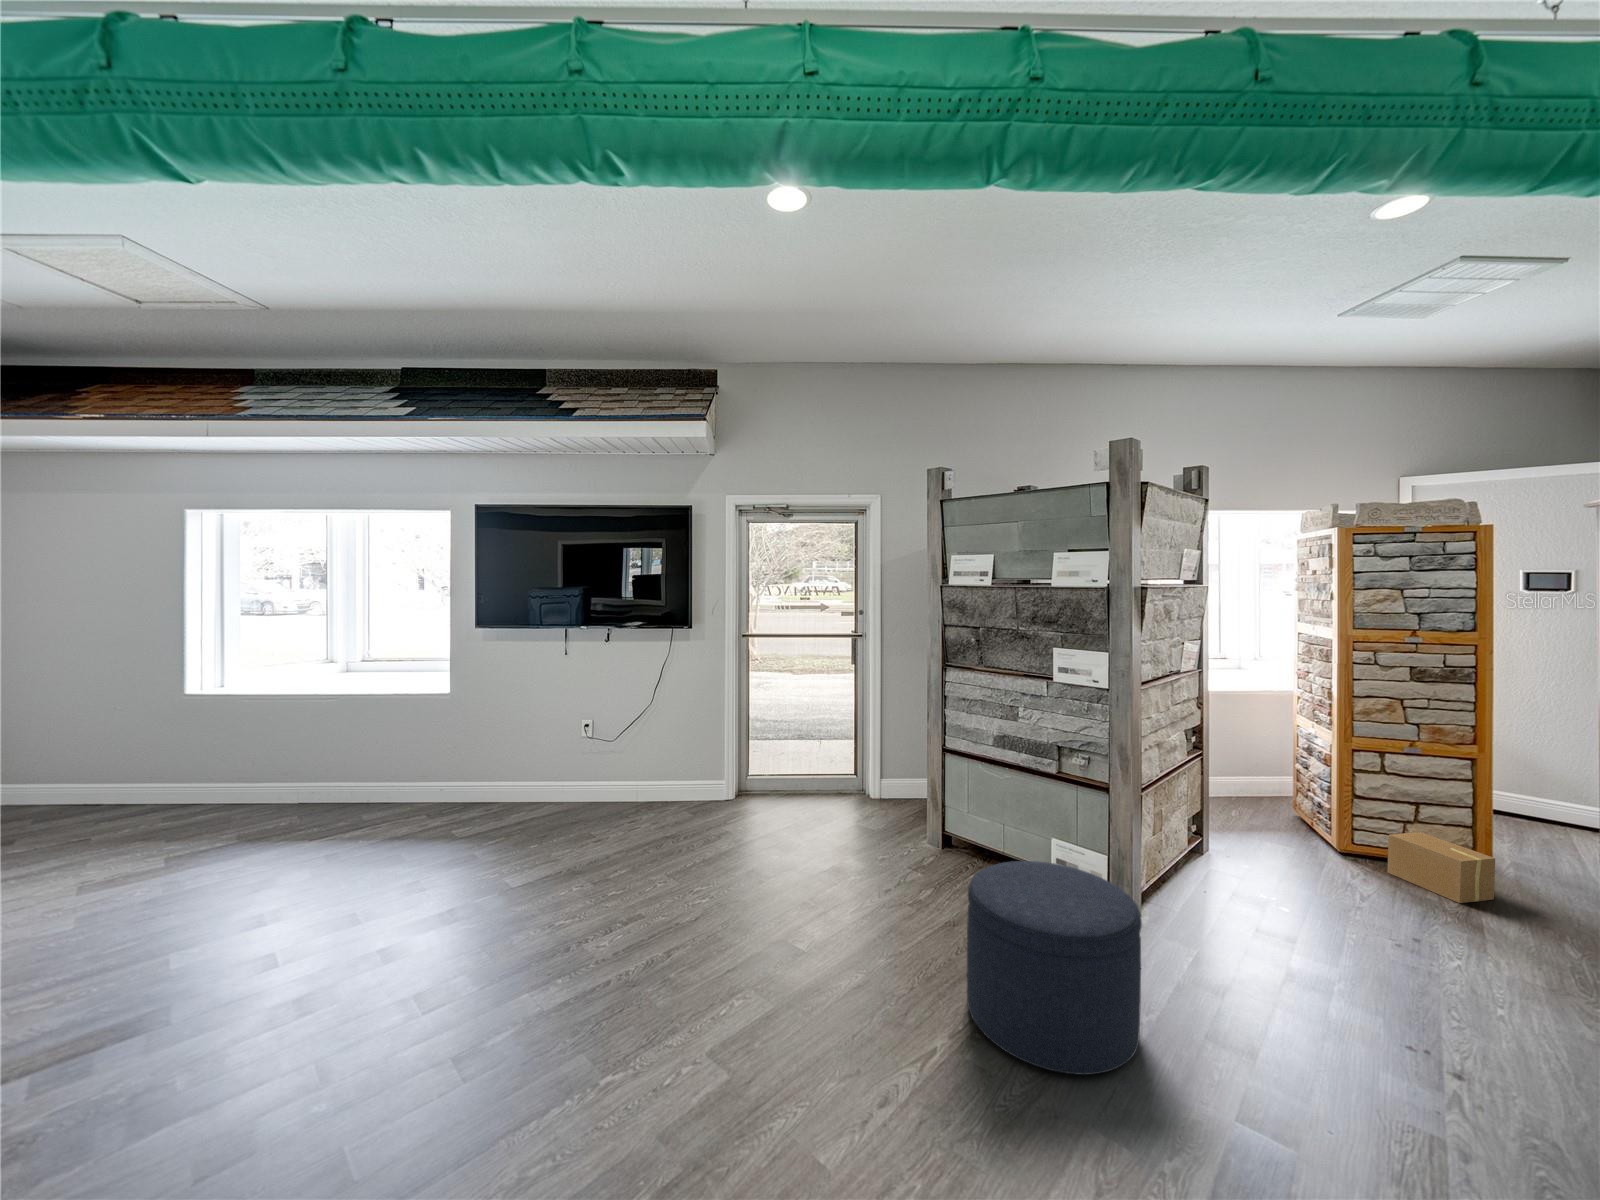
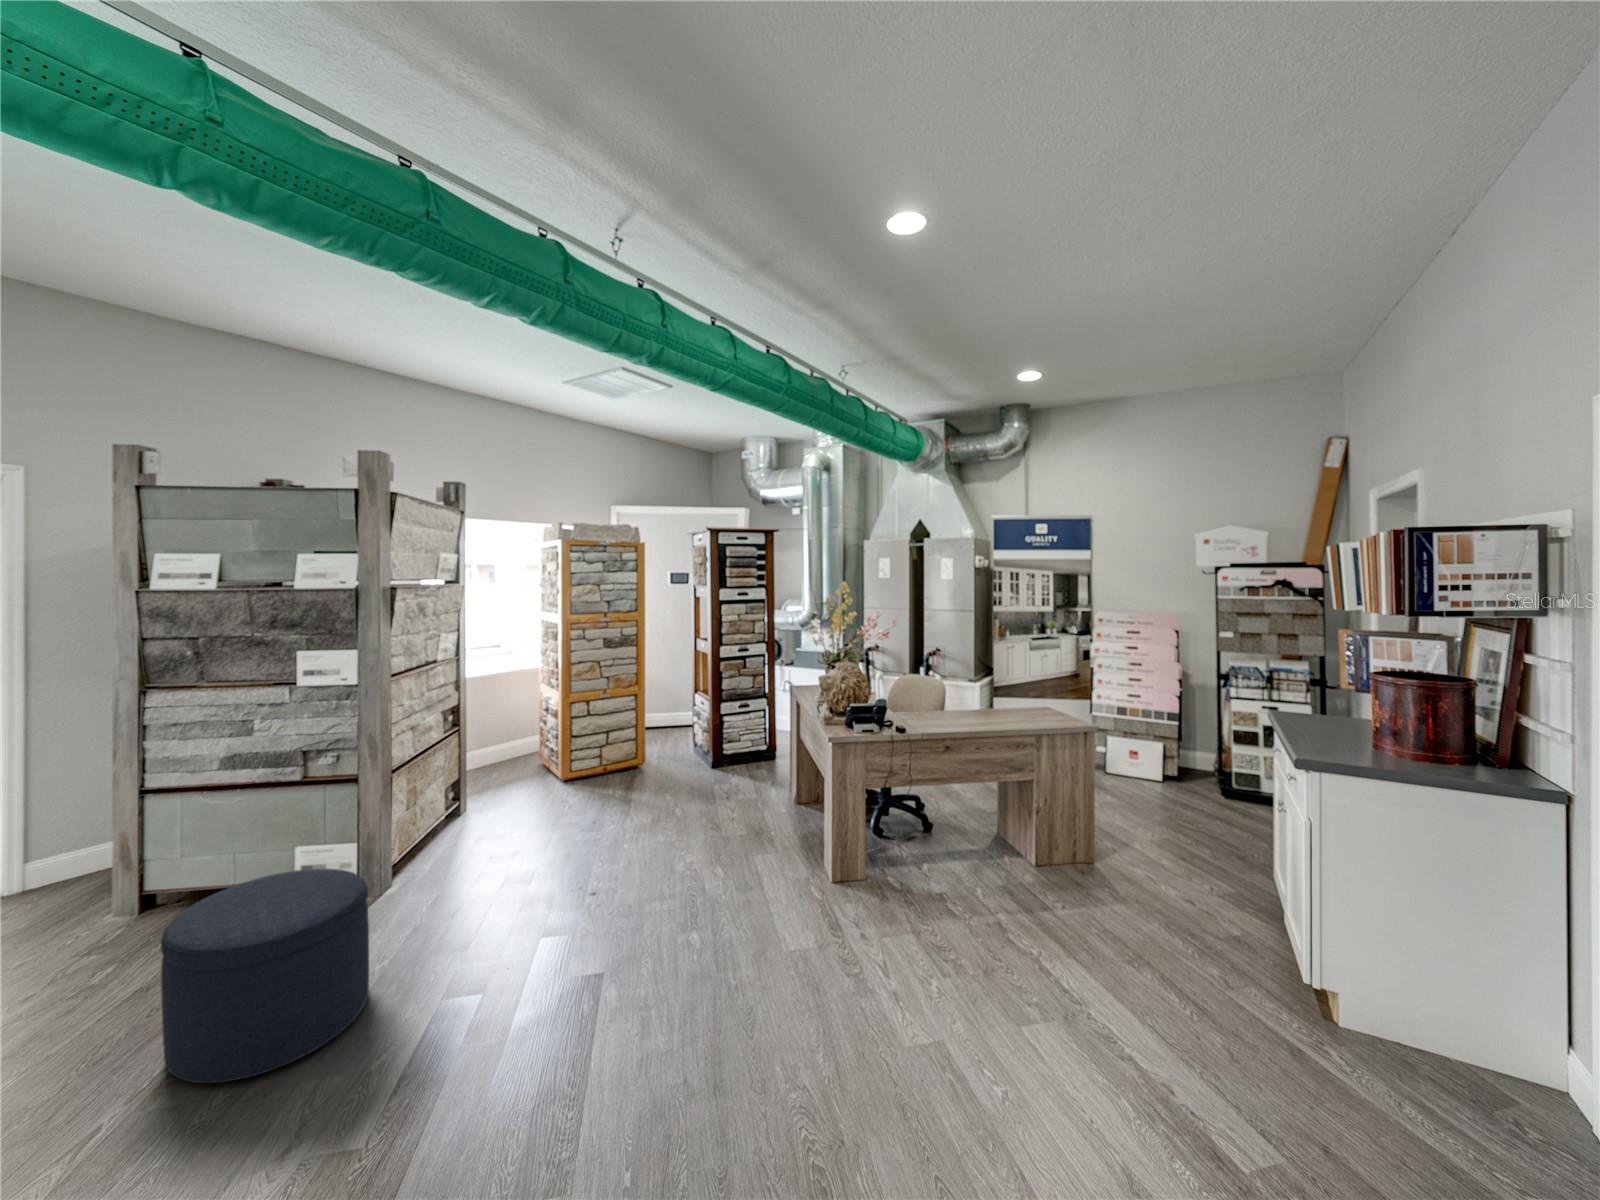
cardboard box: present [1387,832,1495,903] -> none [590,753,643,795]

